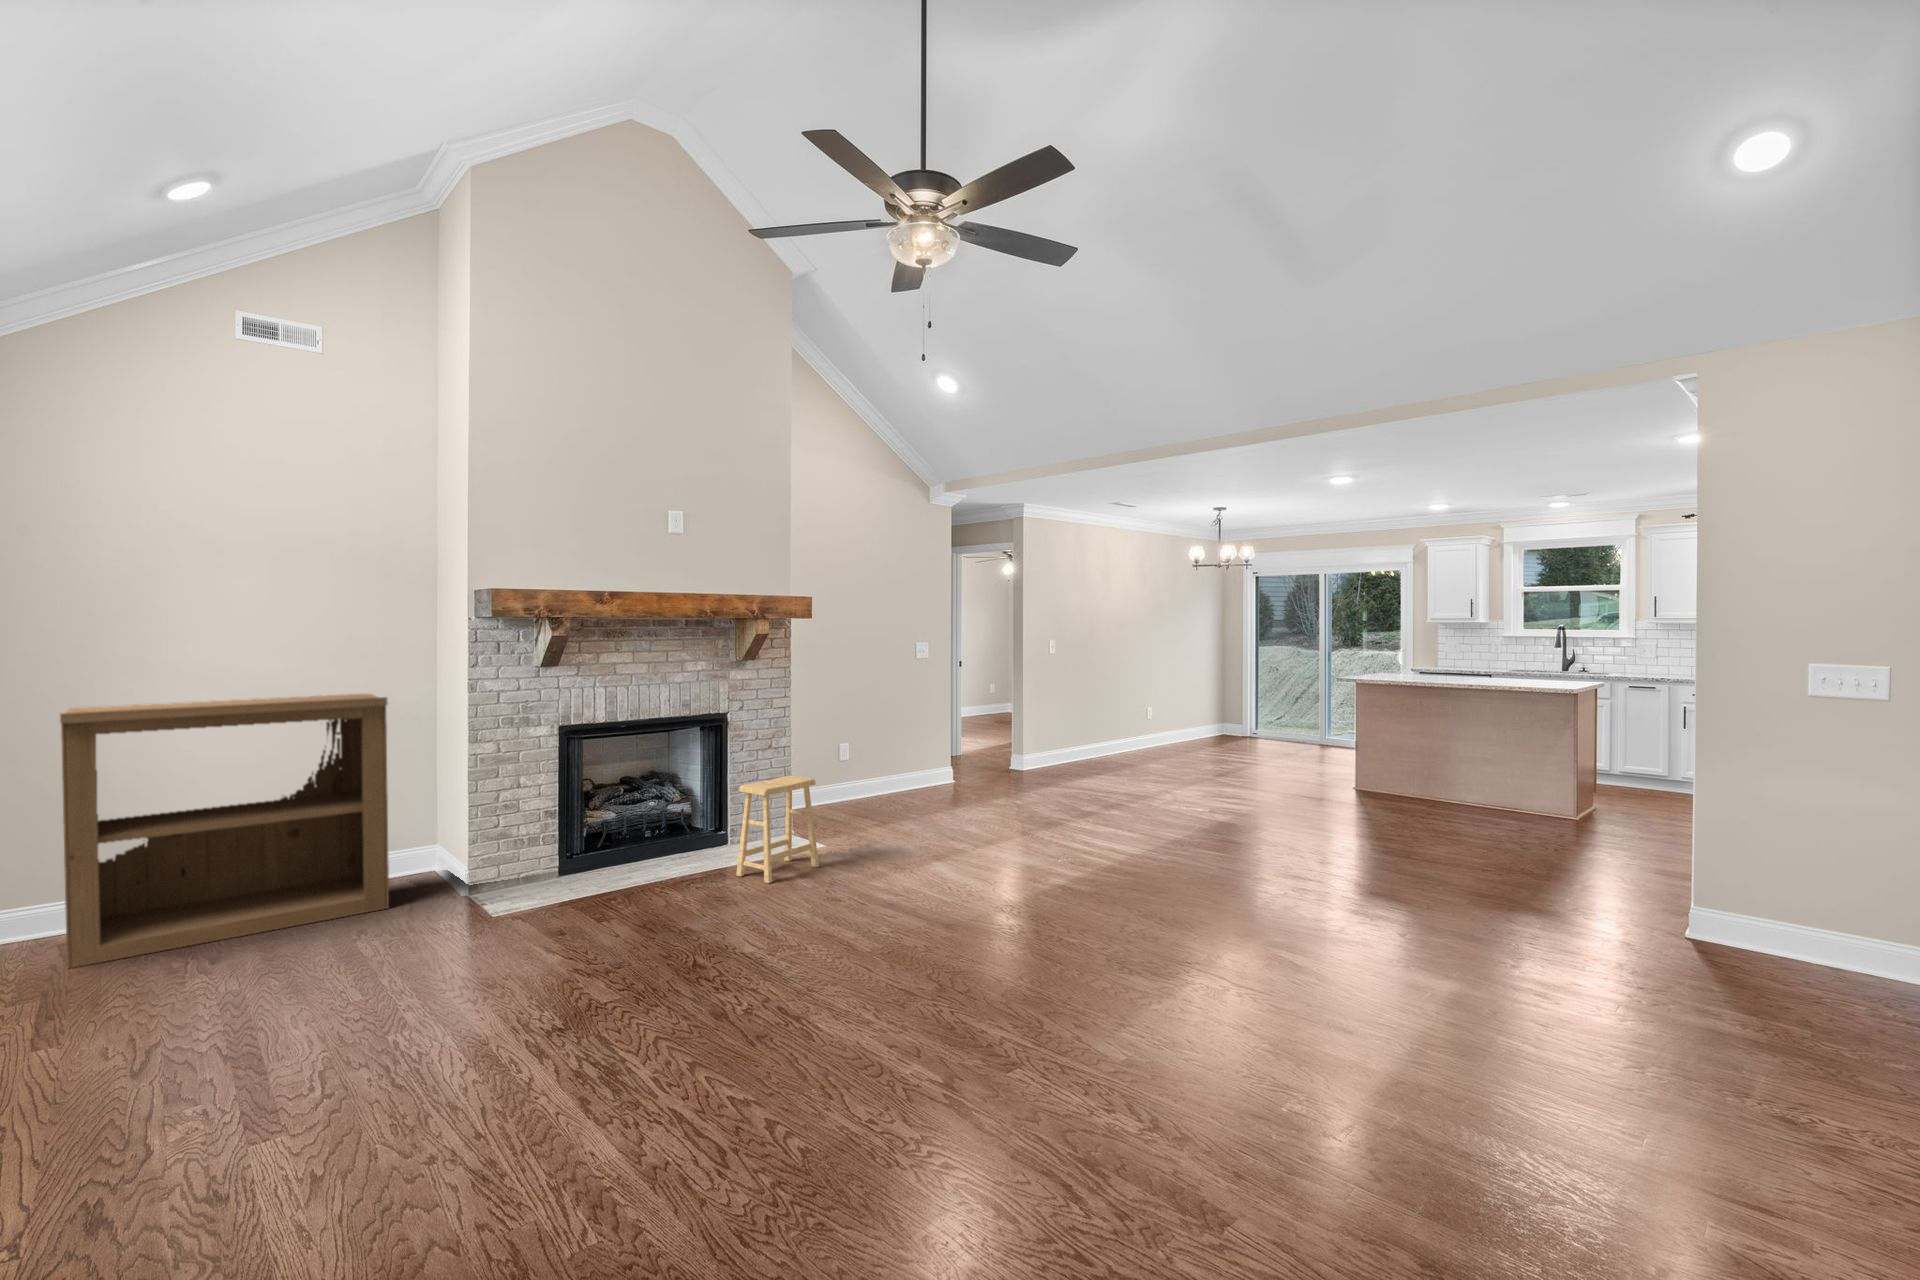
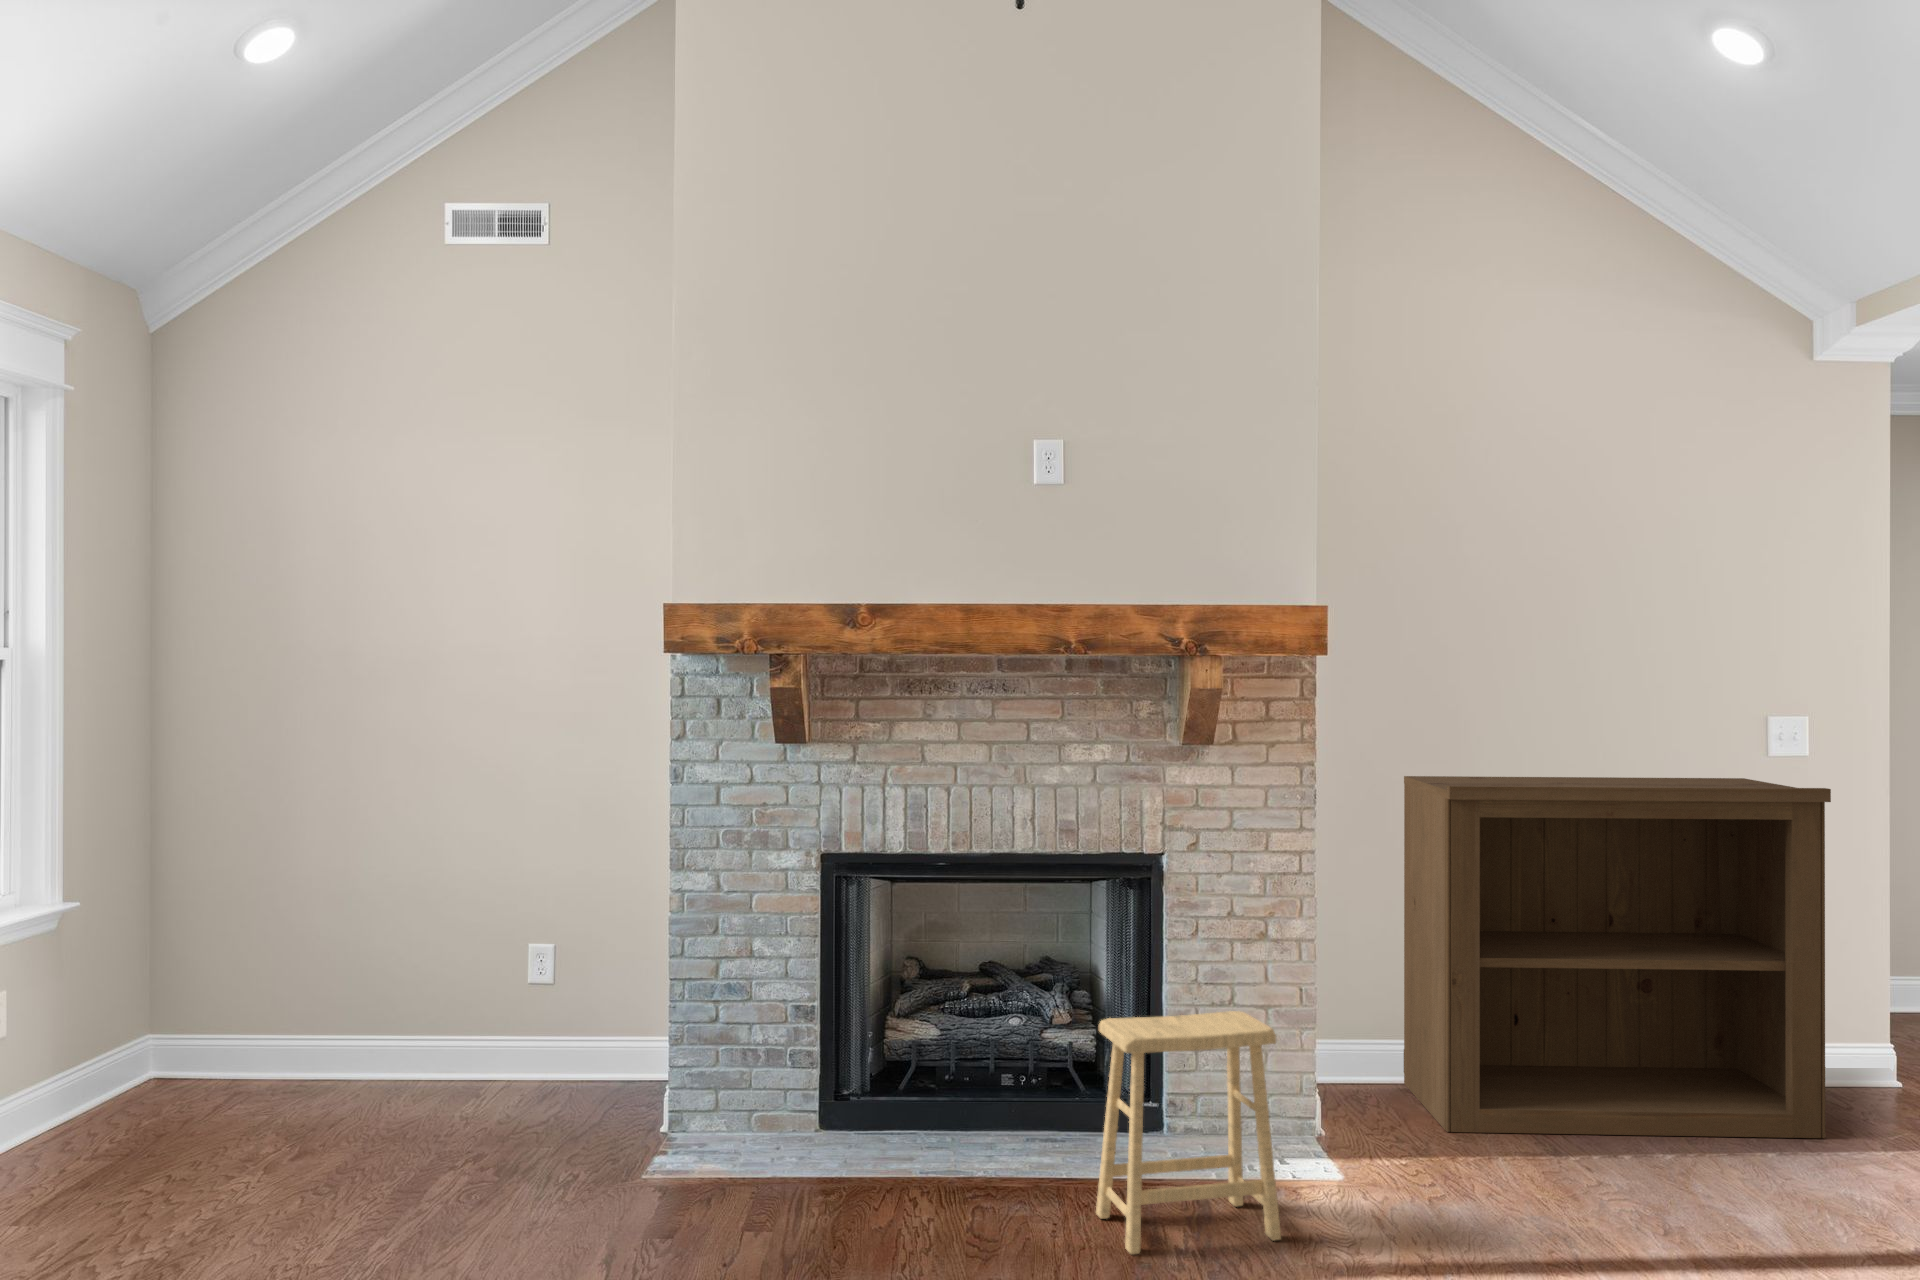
bookshelf: present [60,694,389,968] -> present [1404,776,1831,1138]

